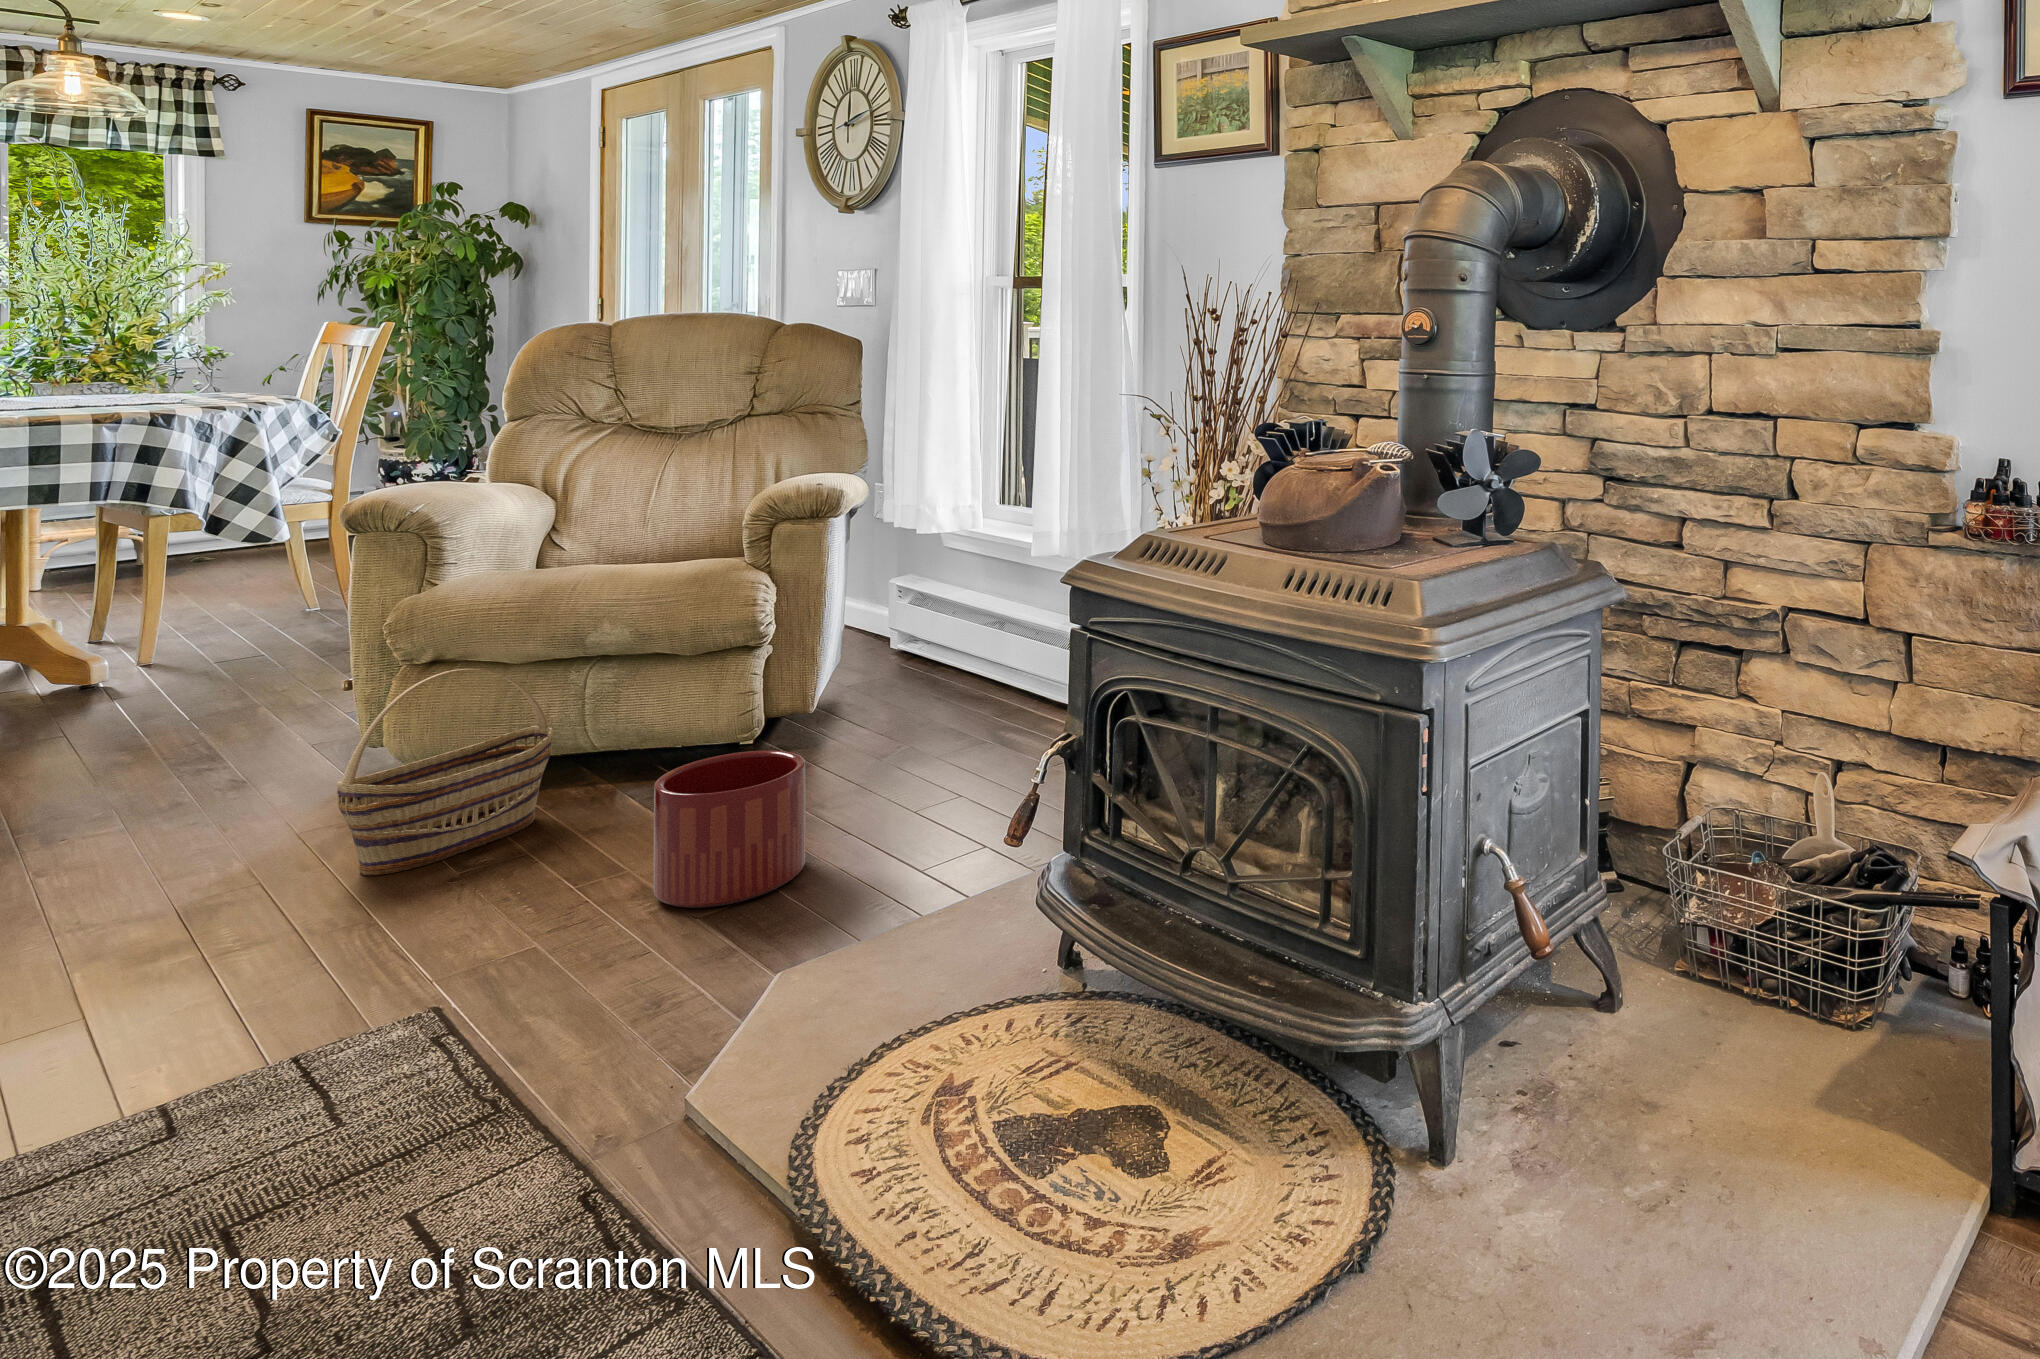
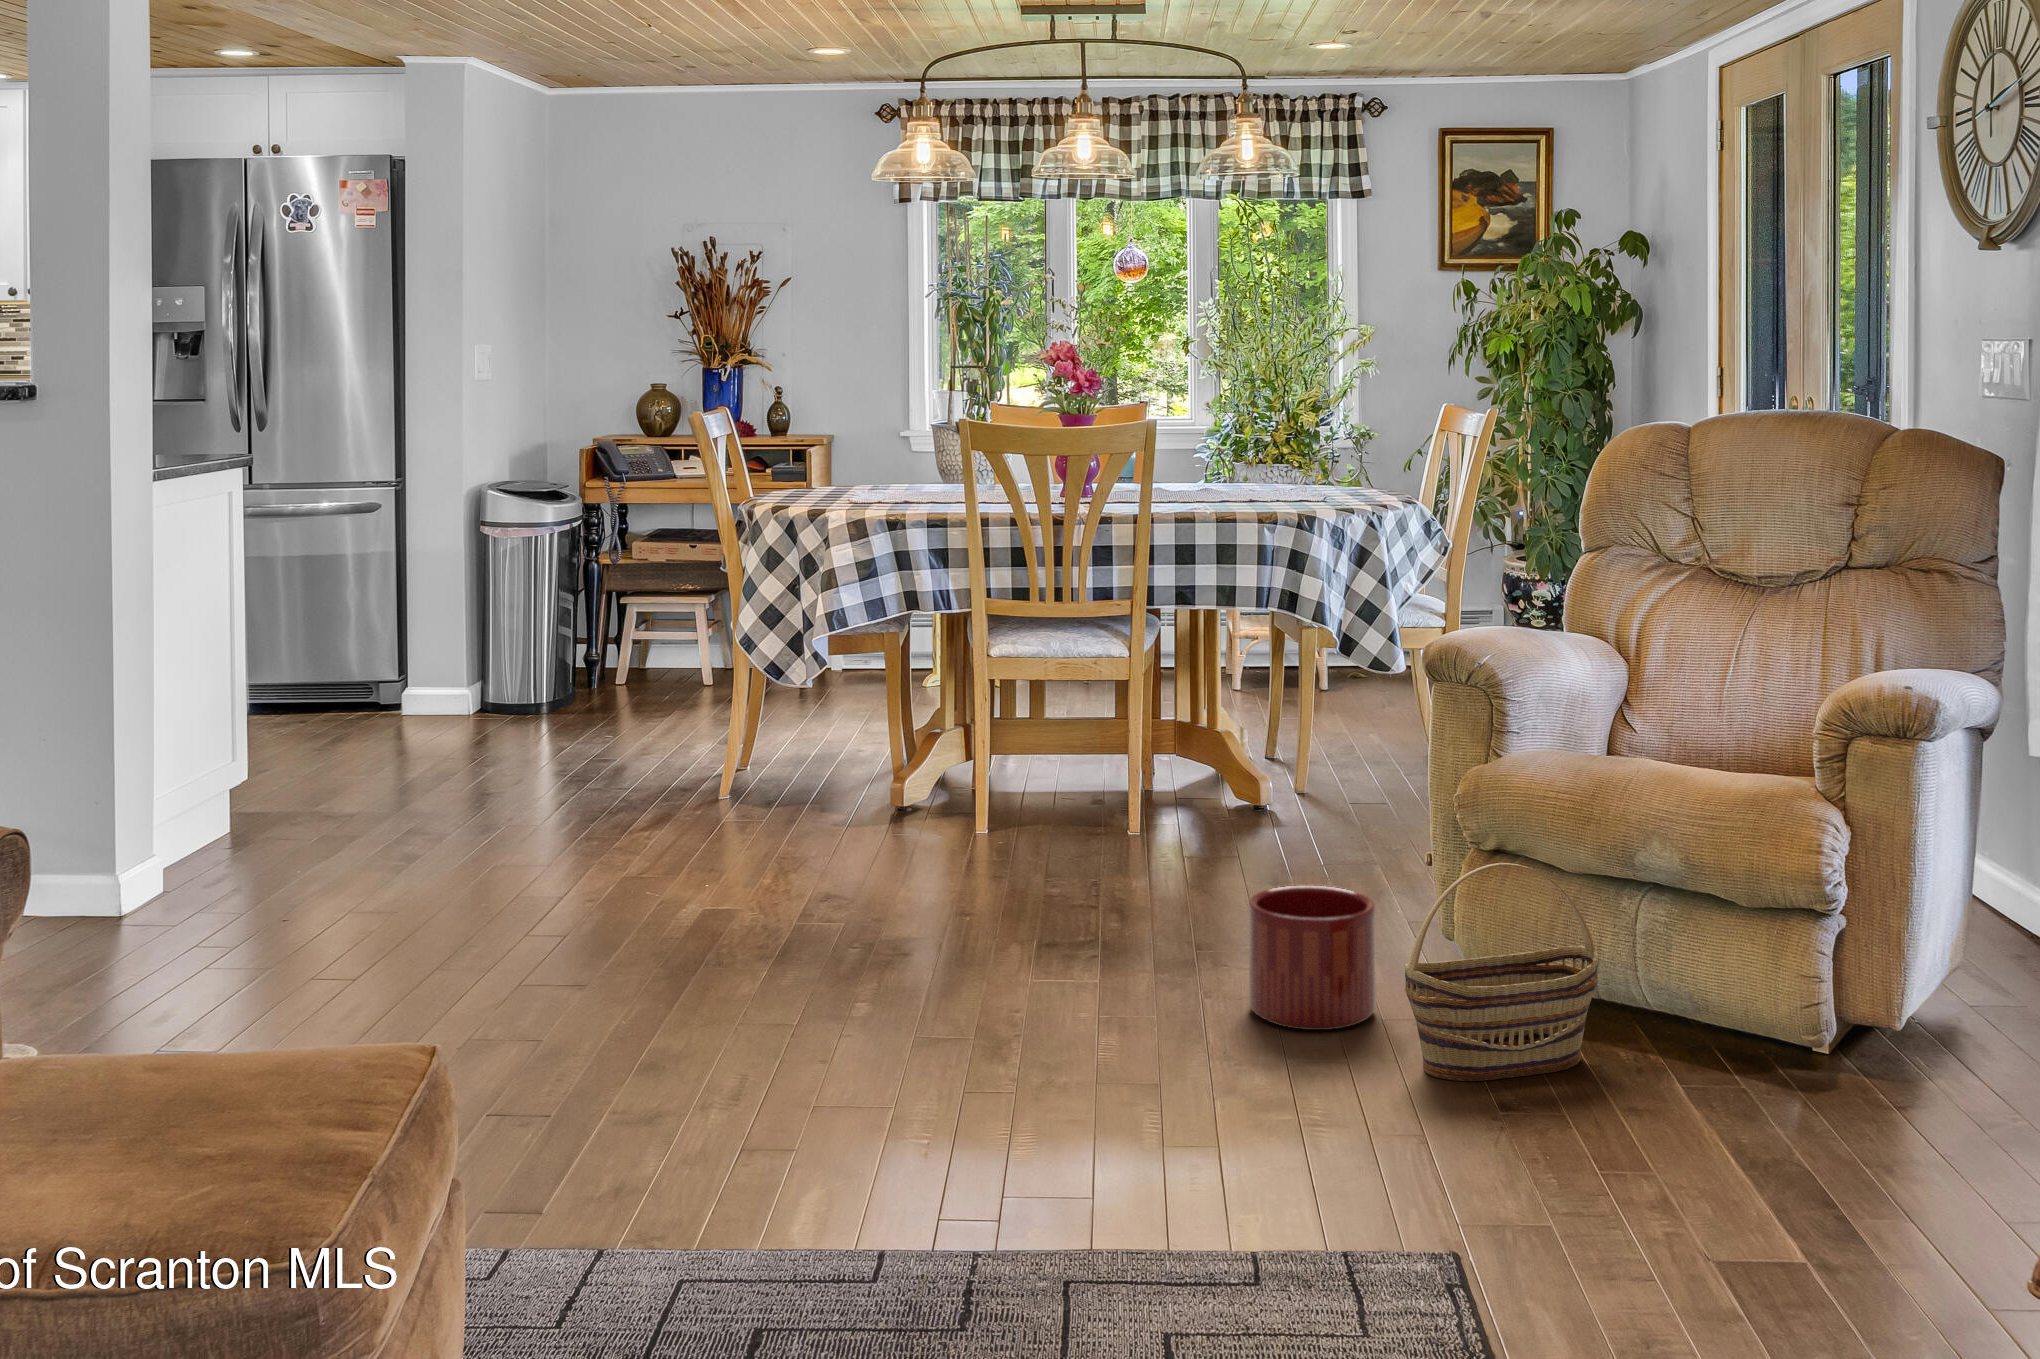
planter: present [654,751,805,908] -> present [1249,886,1376,1030]

